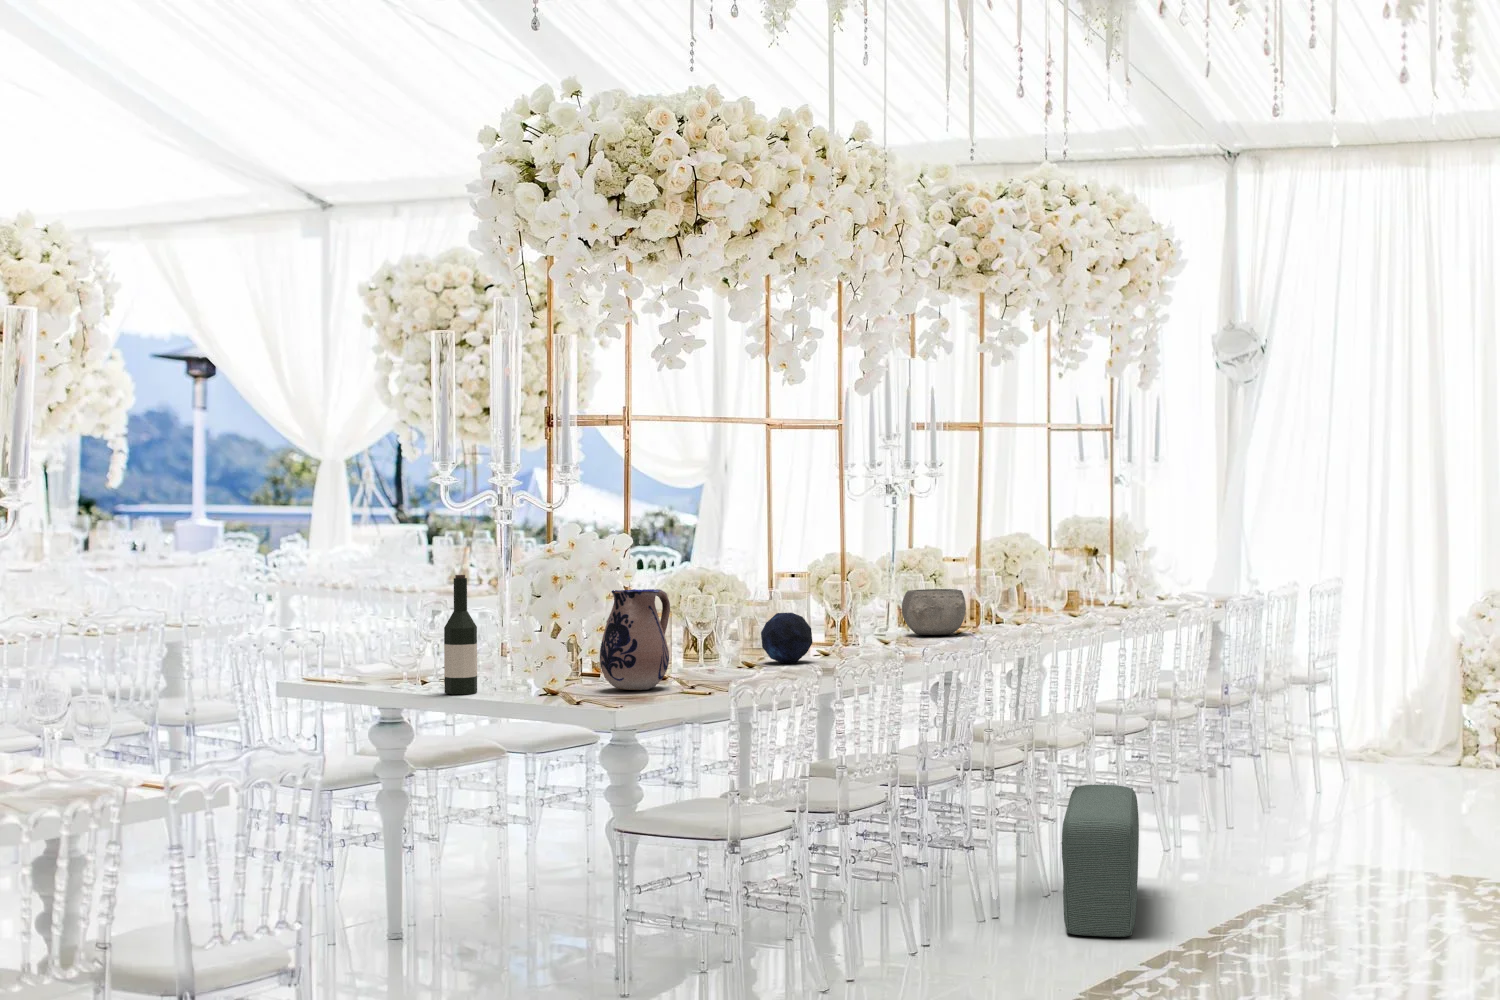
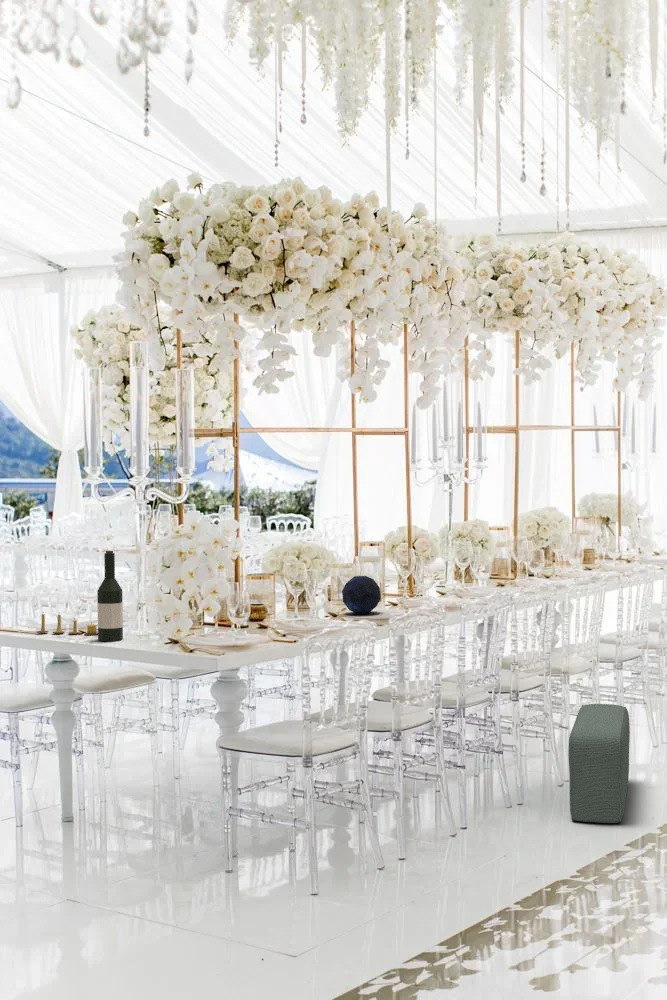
ceramic pitcher: present [600,589,670,690] -> none [214,562,268,639]
bowl: present [902,589,966,635] -> none [454,554,502,589]
candle: none [357,658,443,689] -> present [37,614,98,635]

